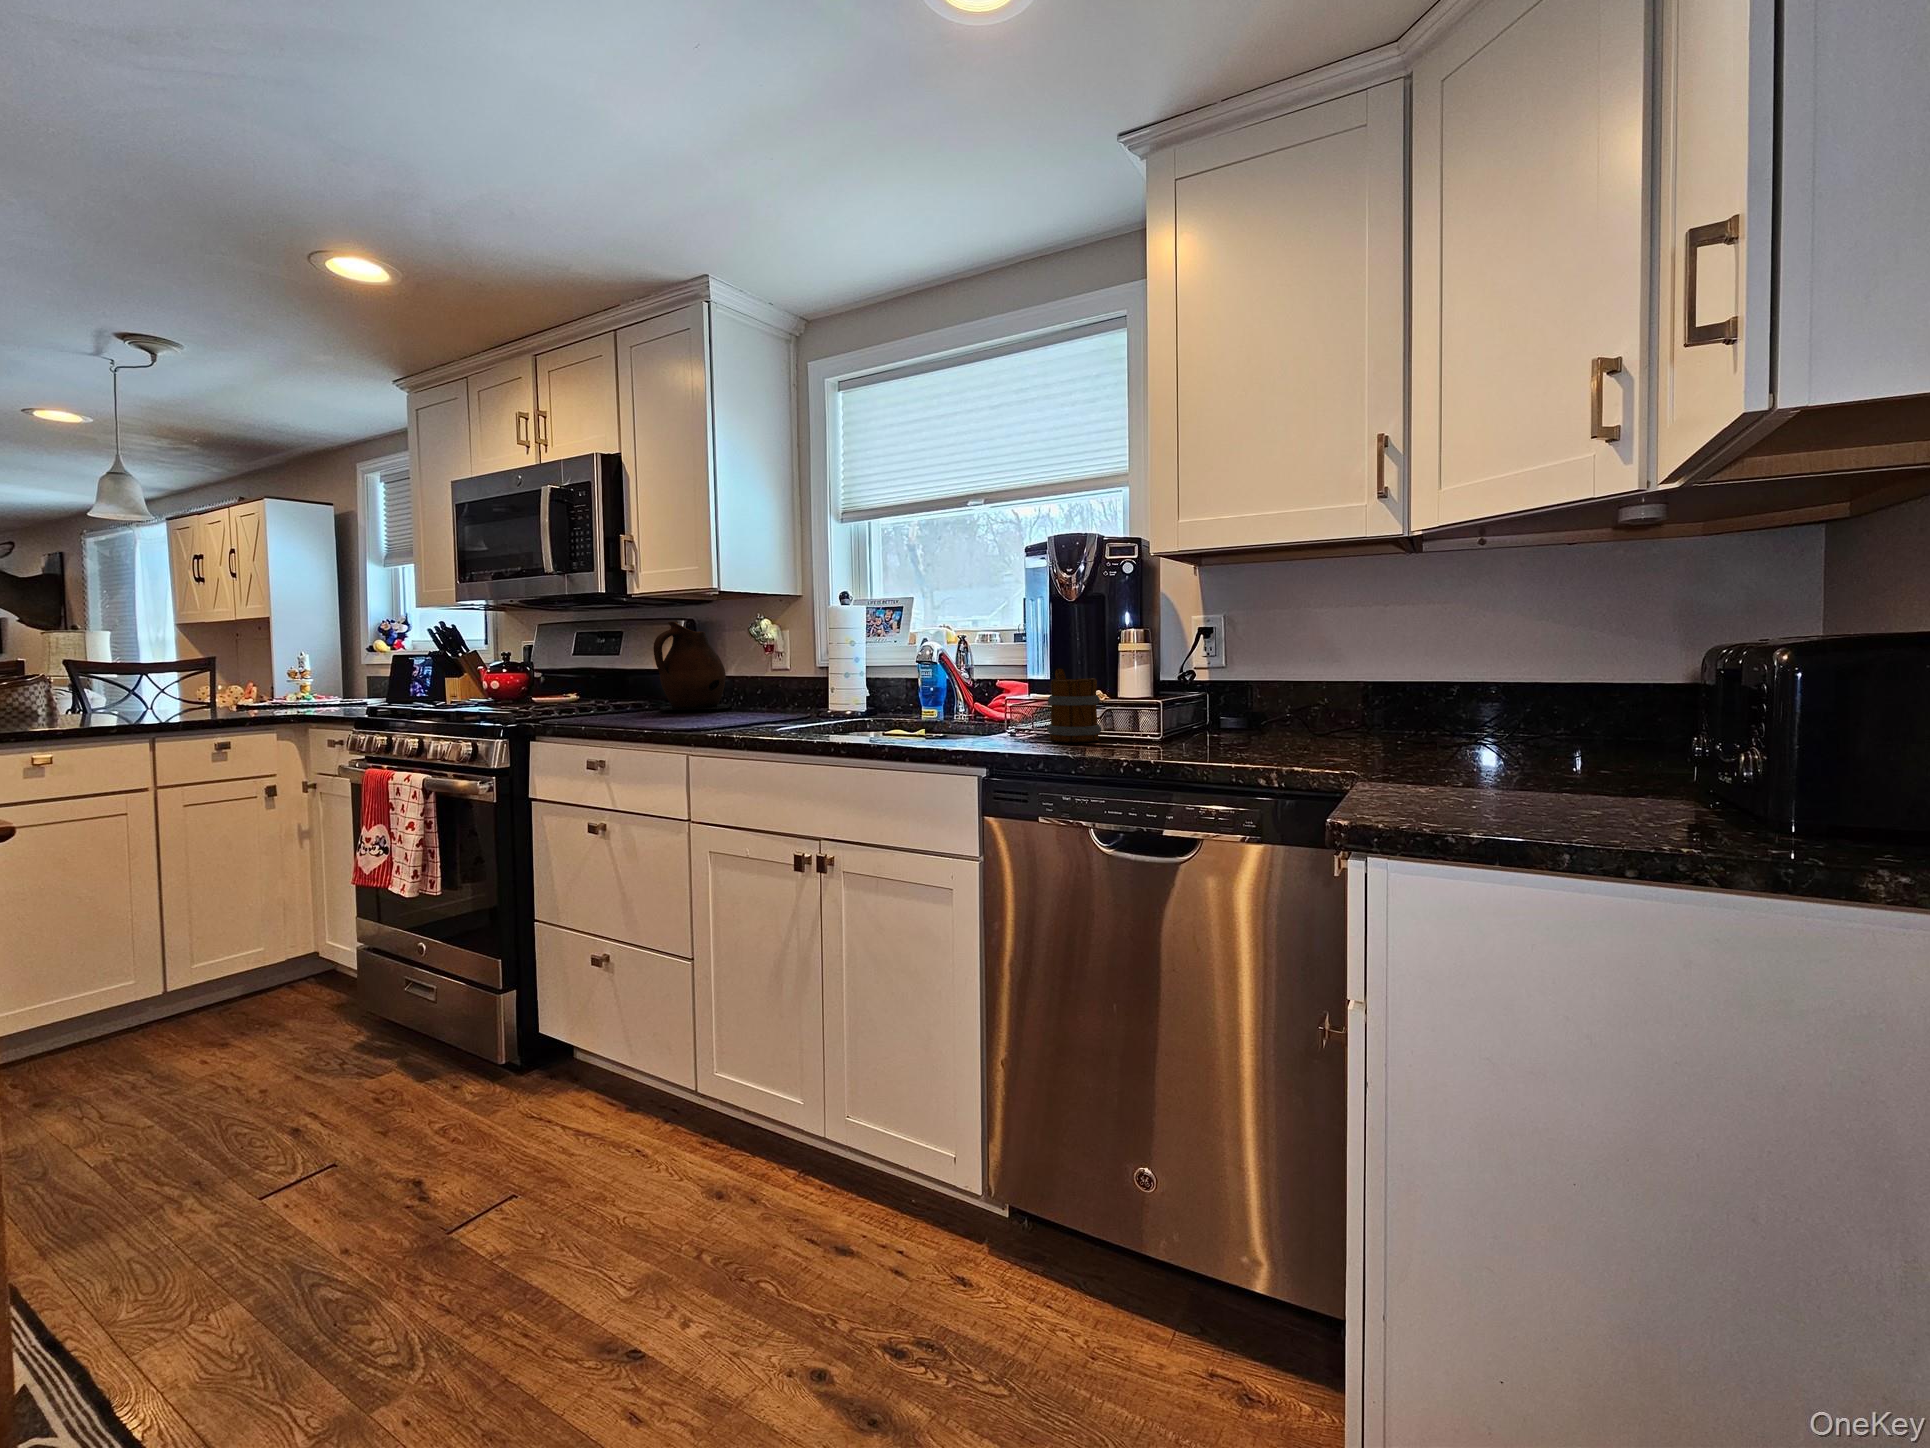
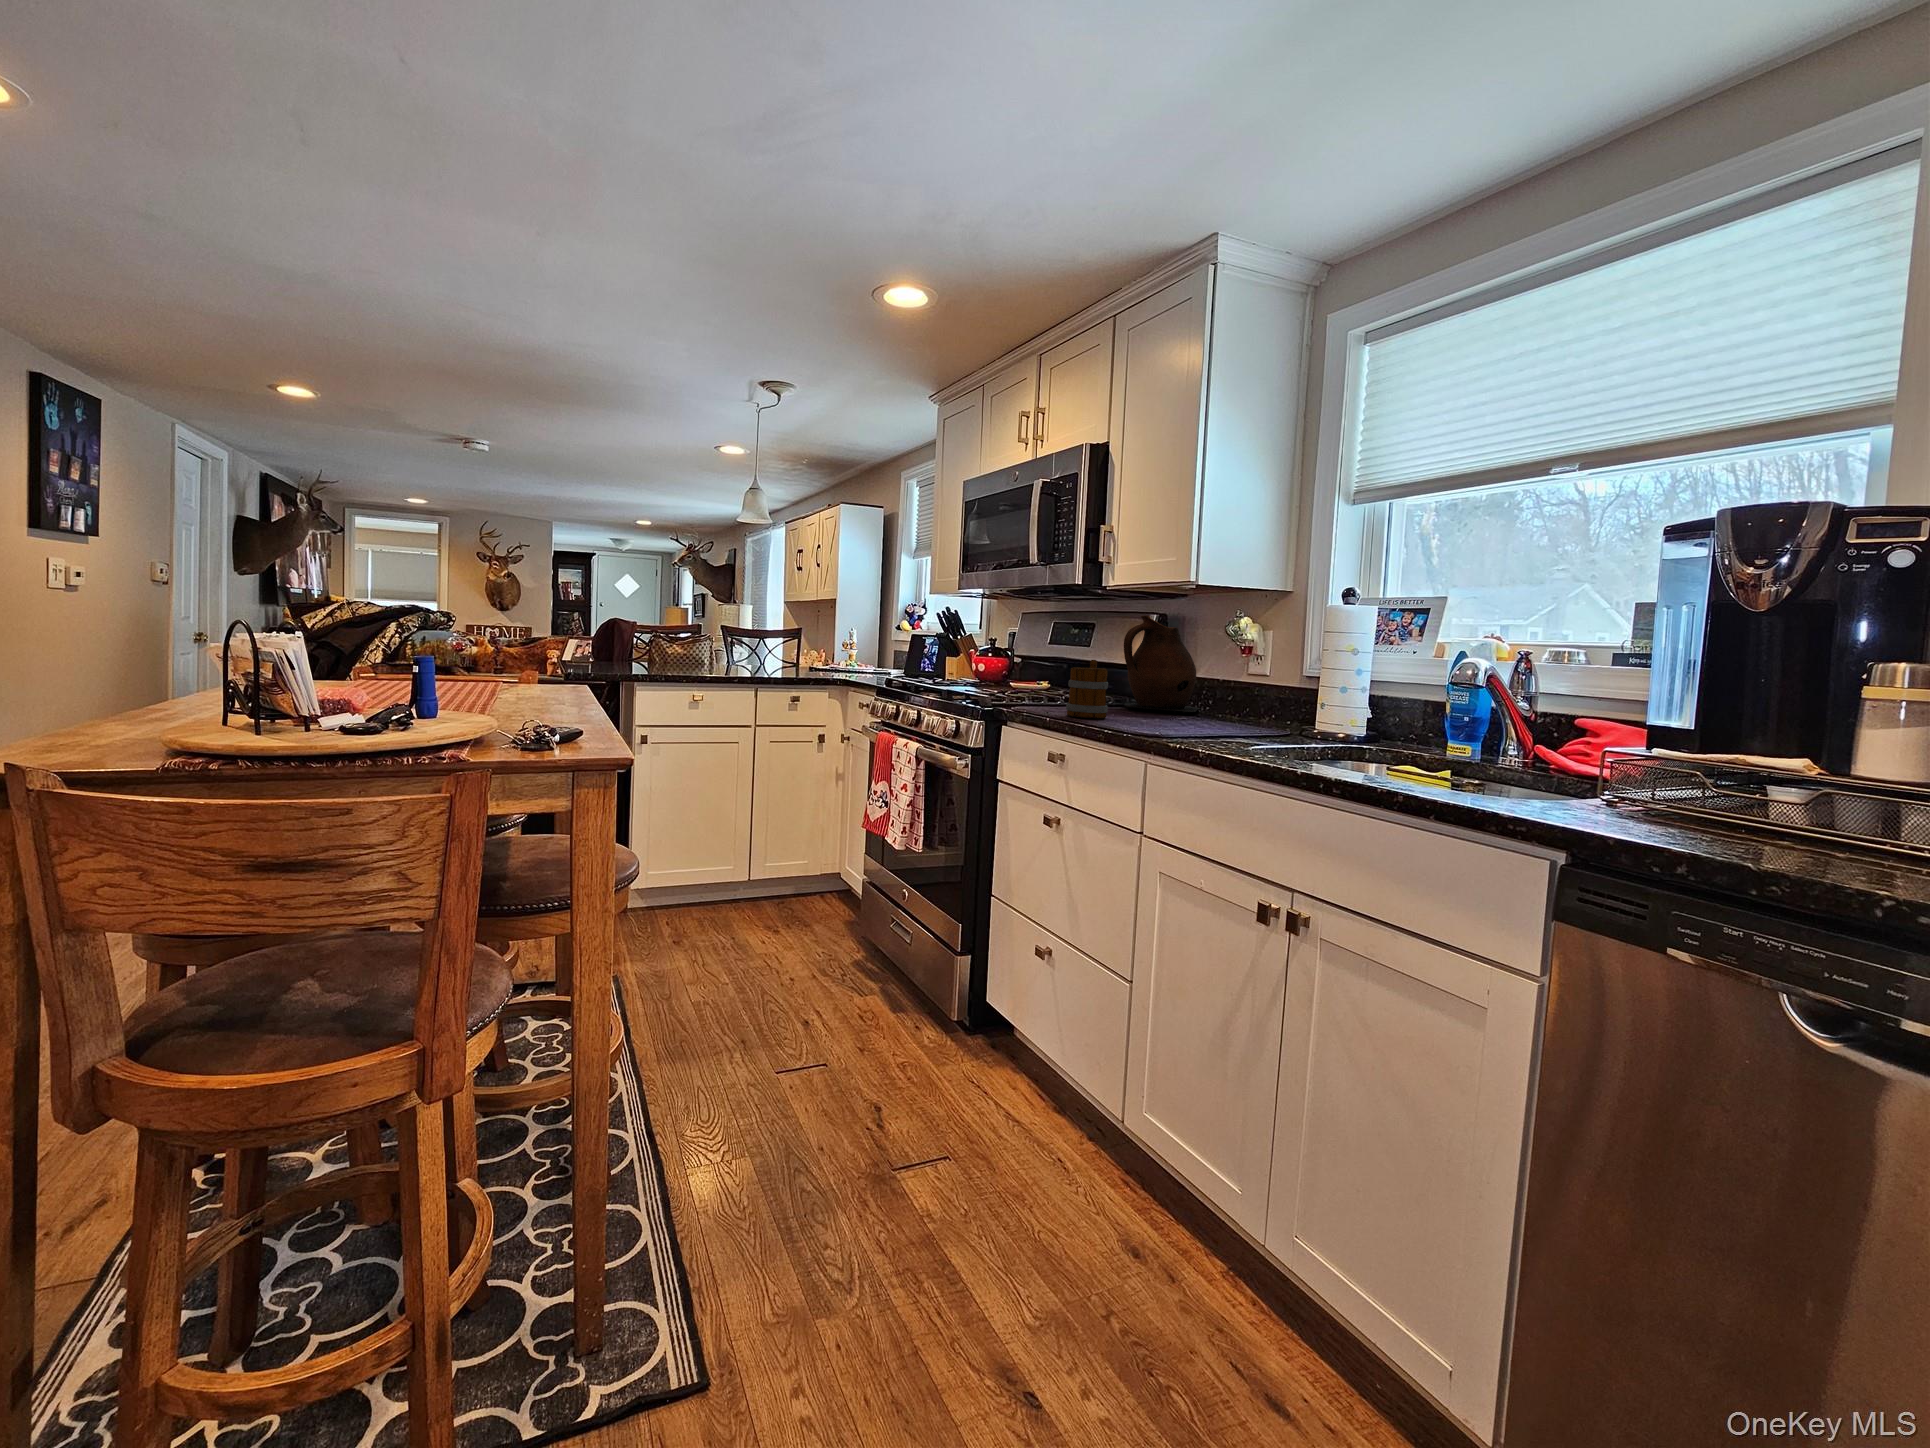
mug: present [1047,669,1101,742] -> present [1066,660,1108,718]

